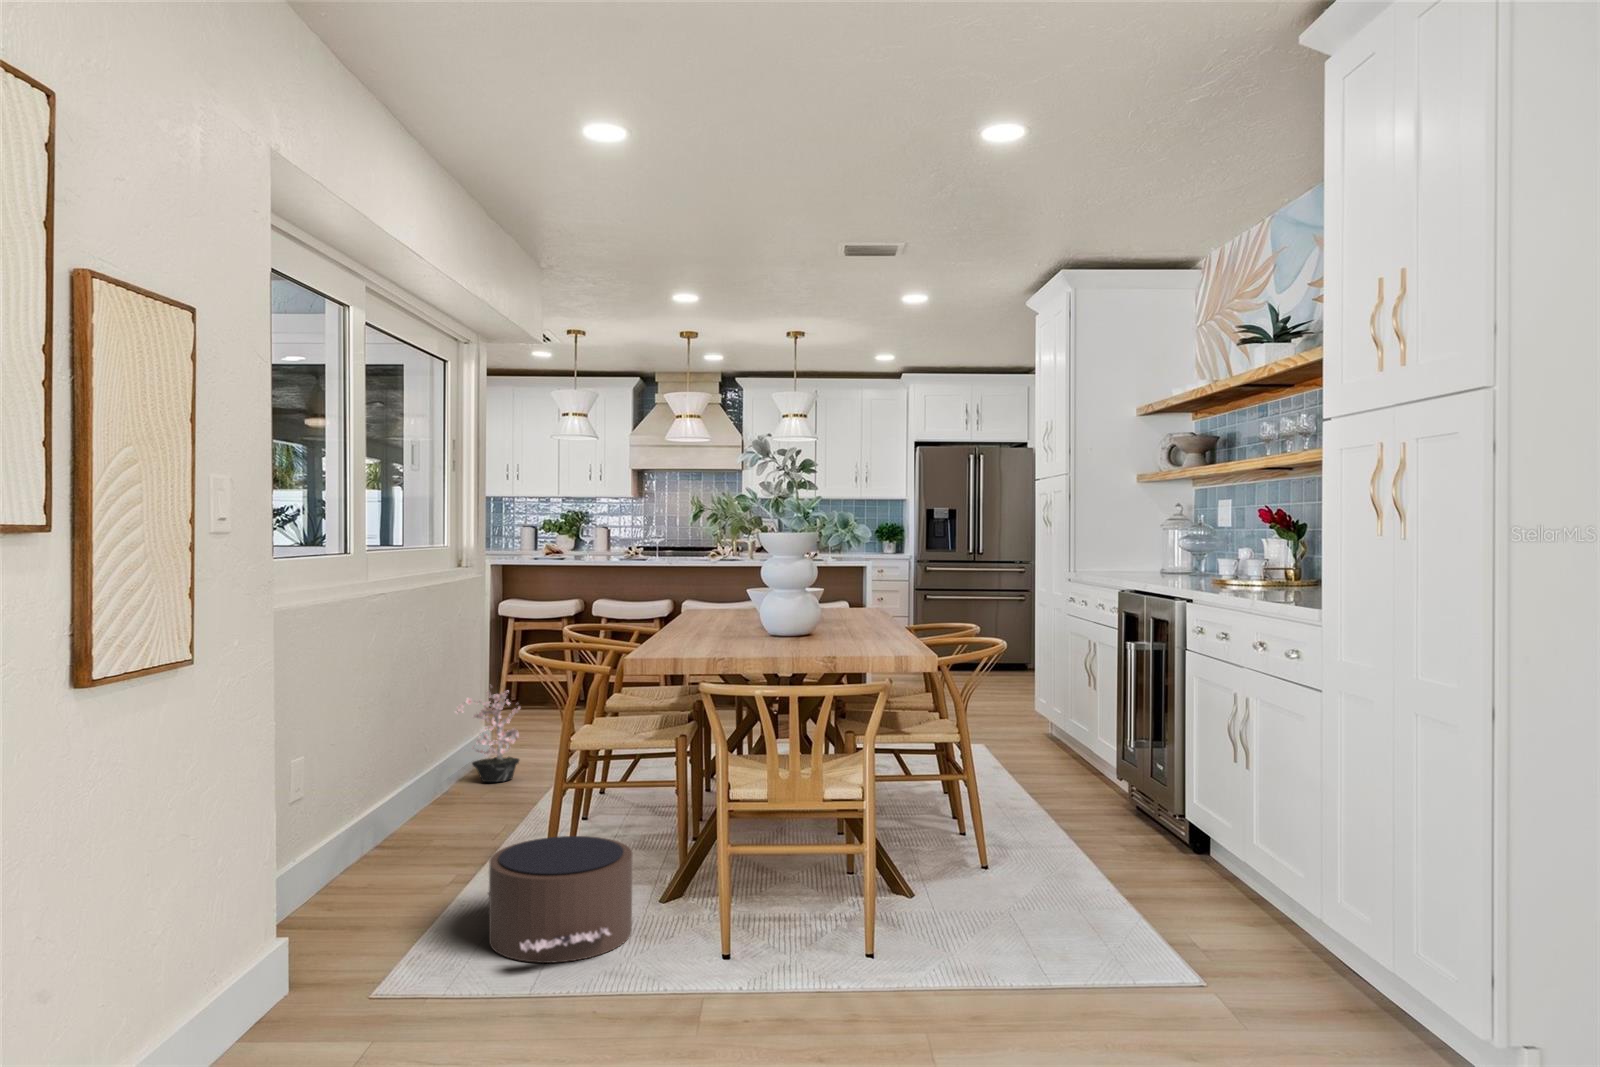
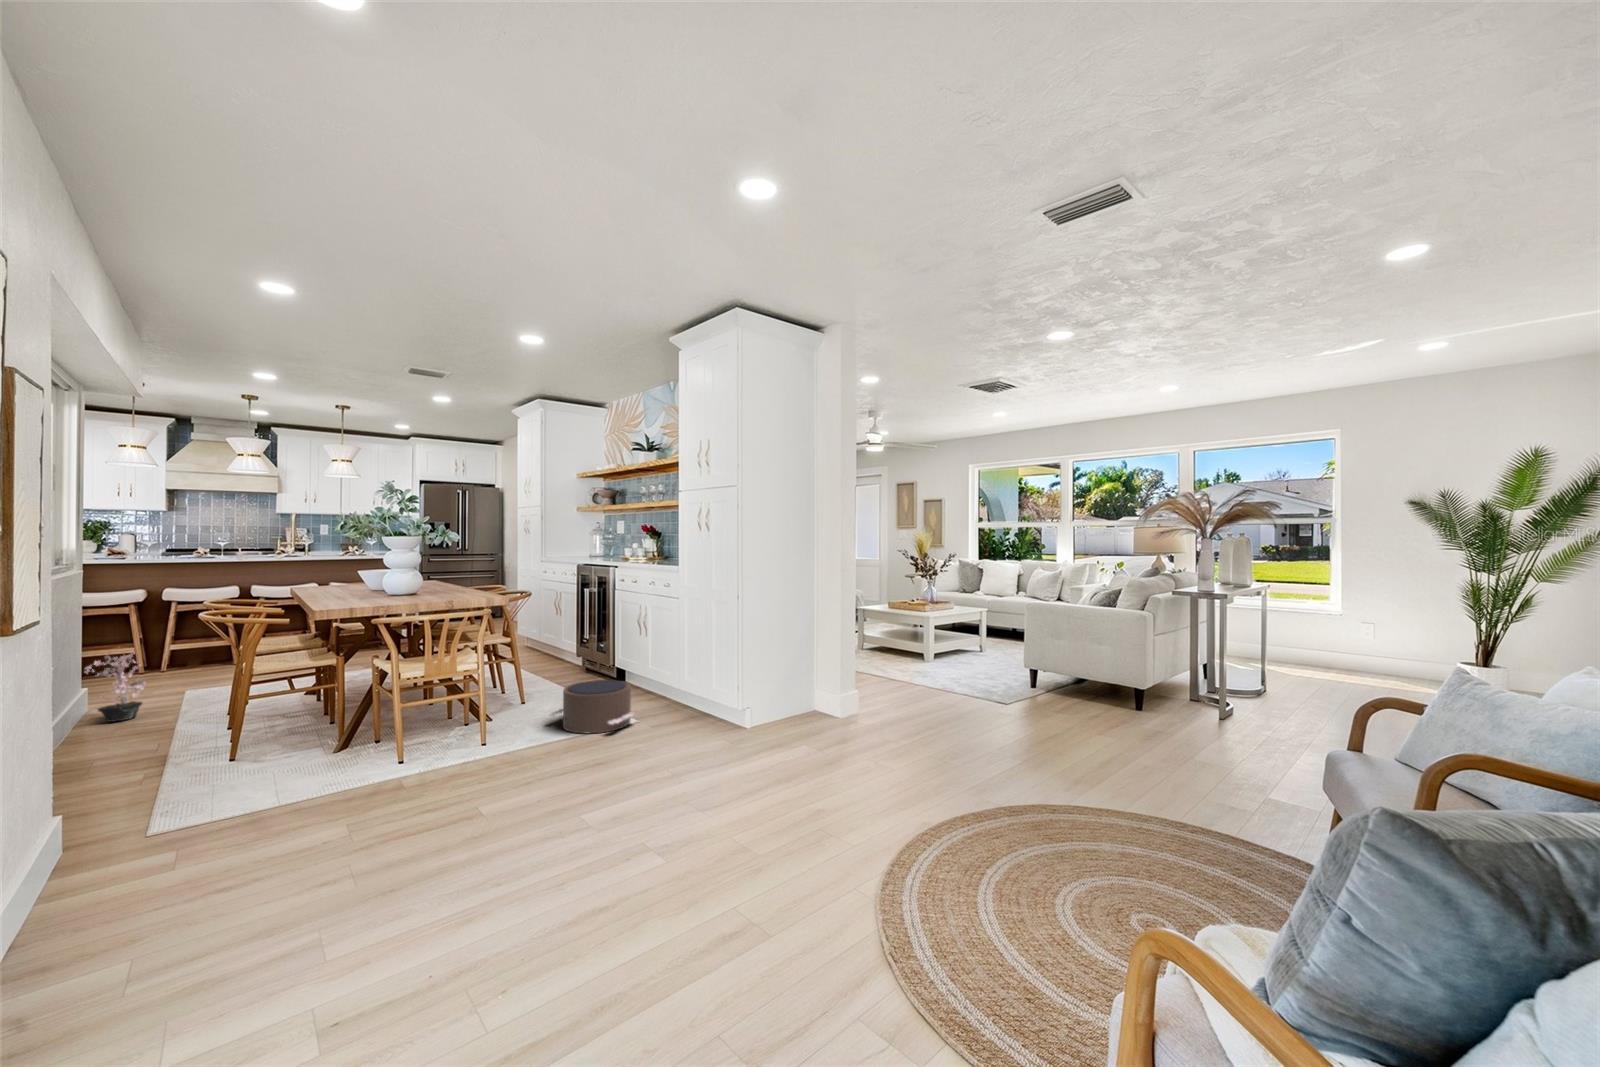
pouf: present [487,836,633,963] -> present [550,680,635,734]

